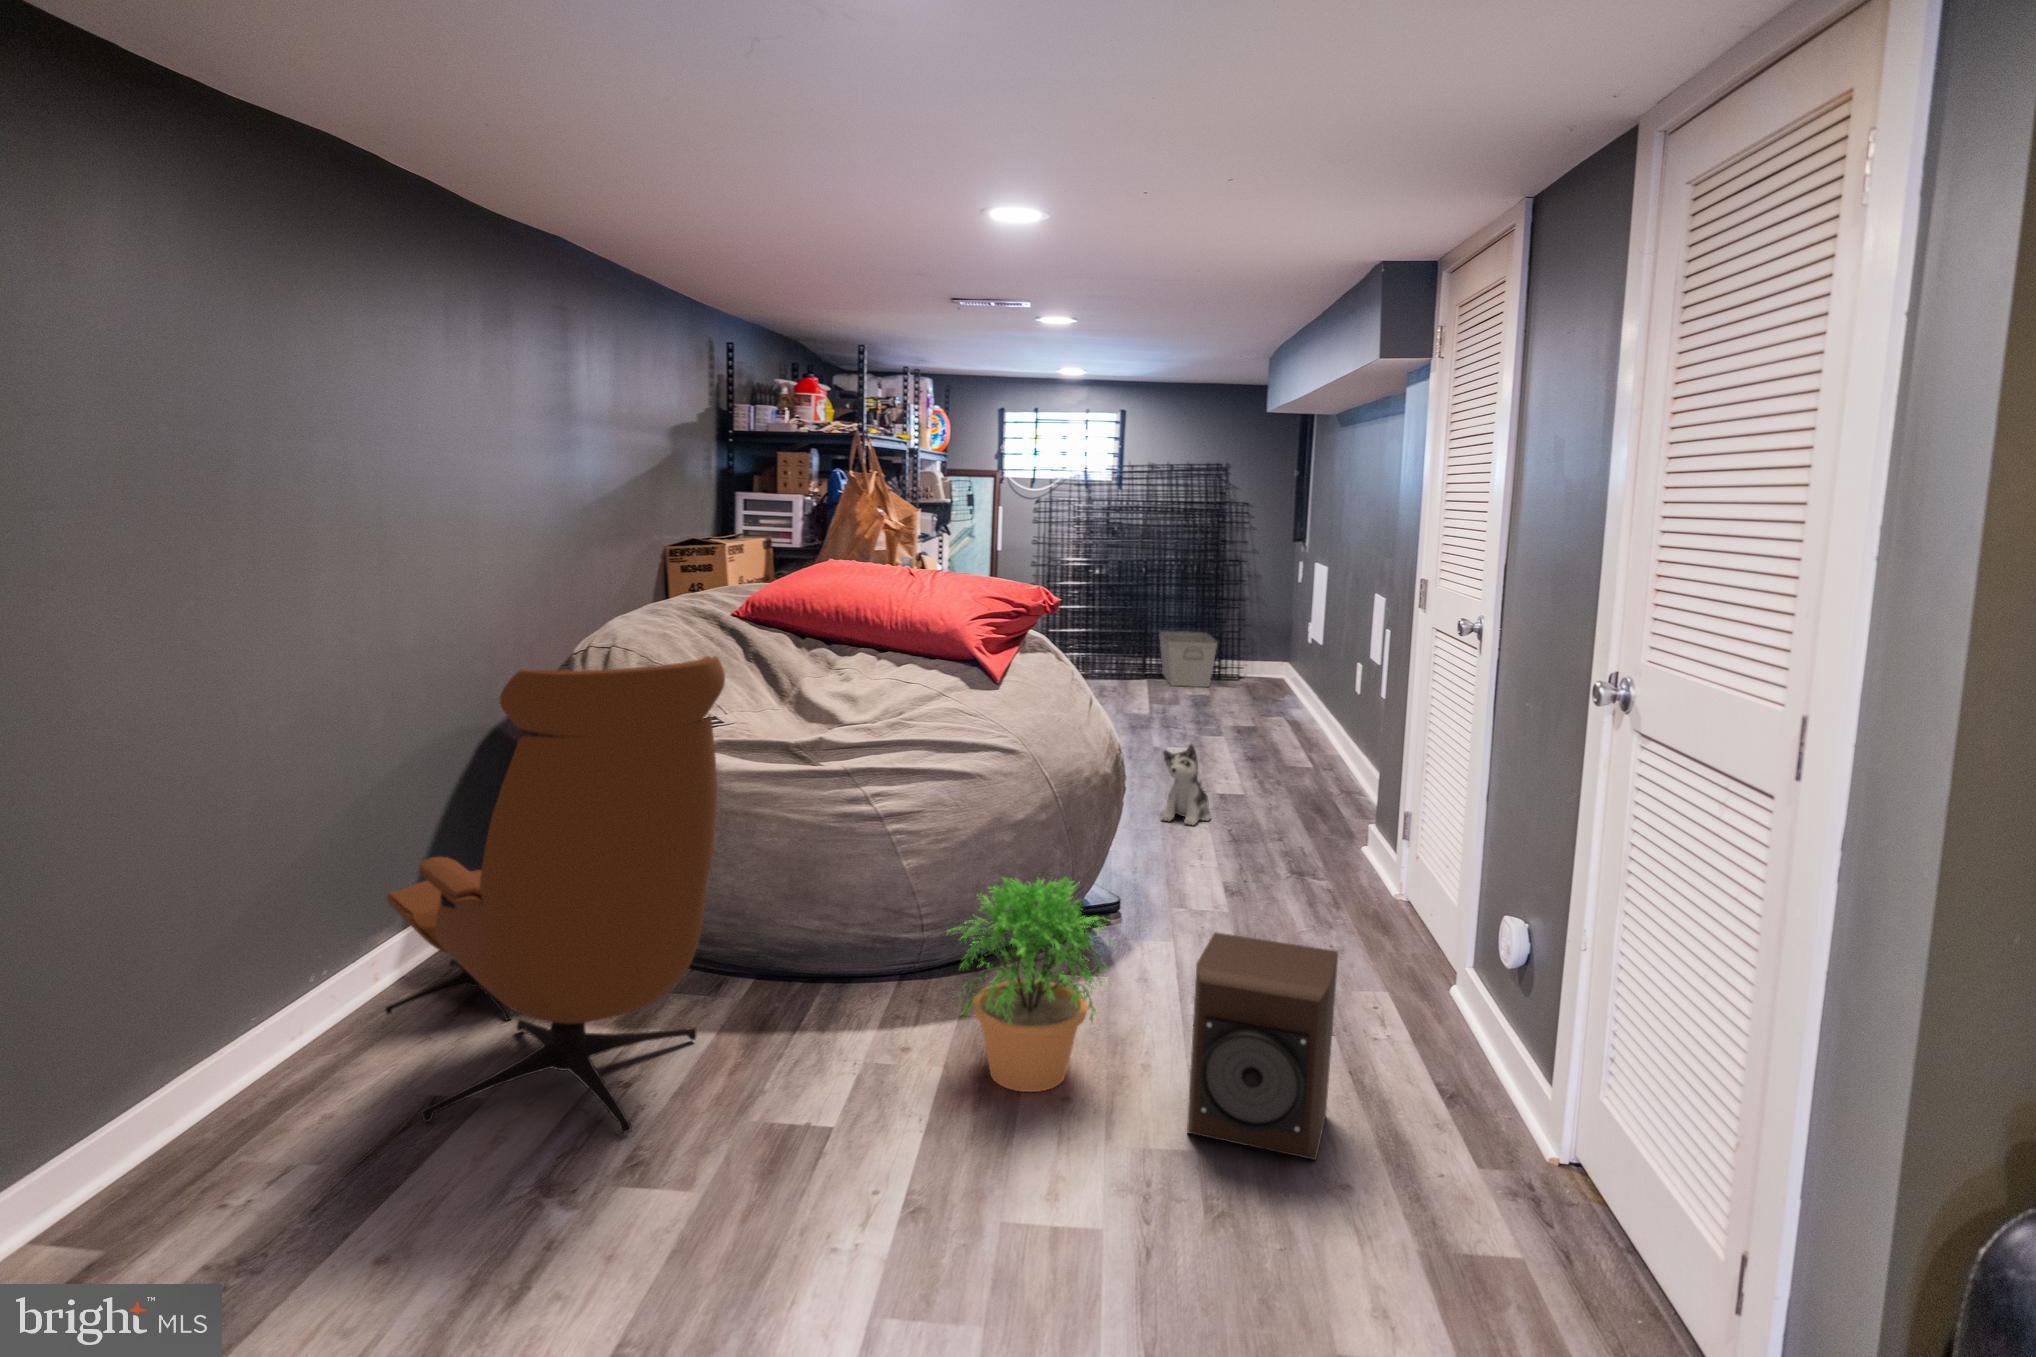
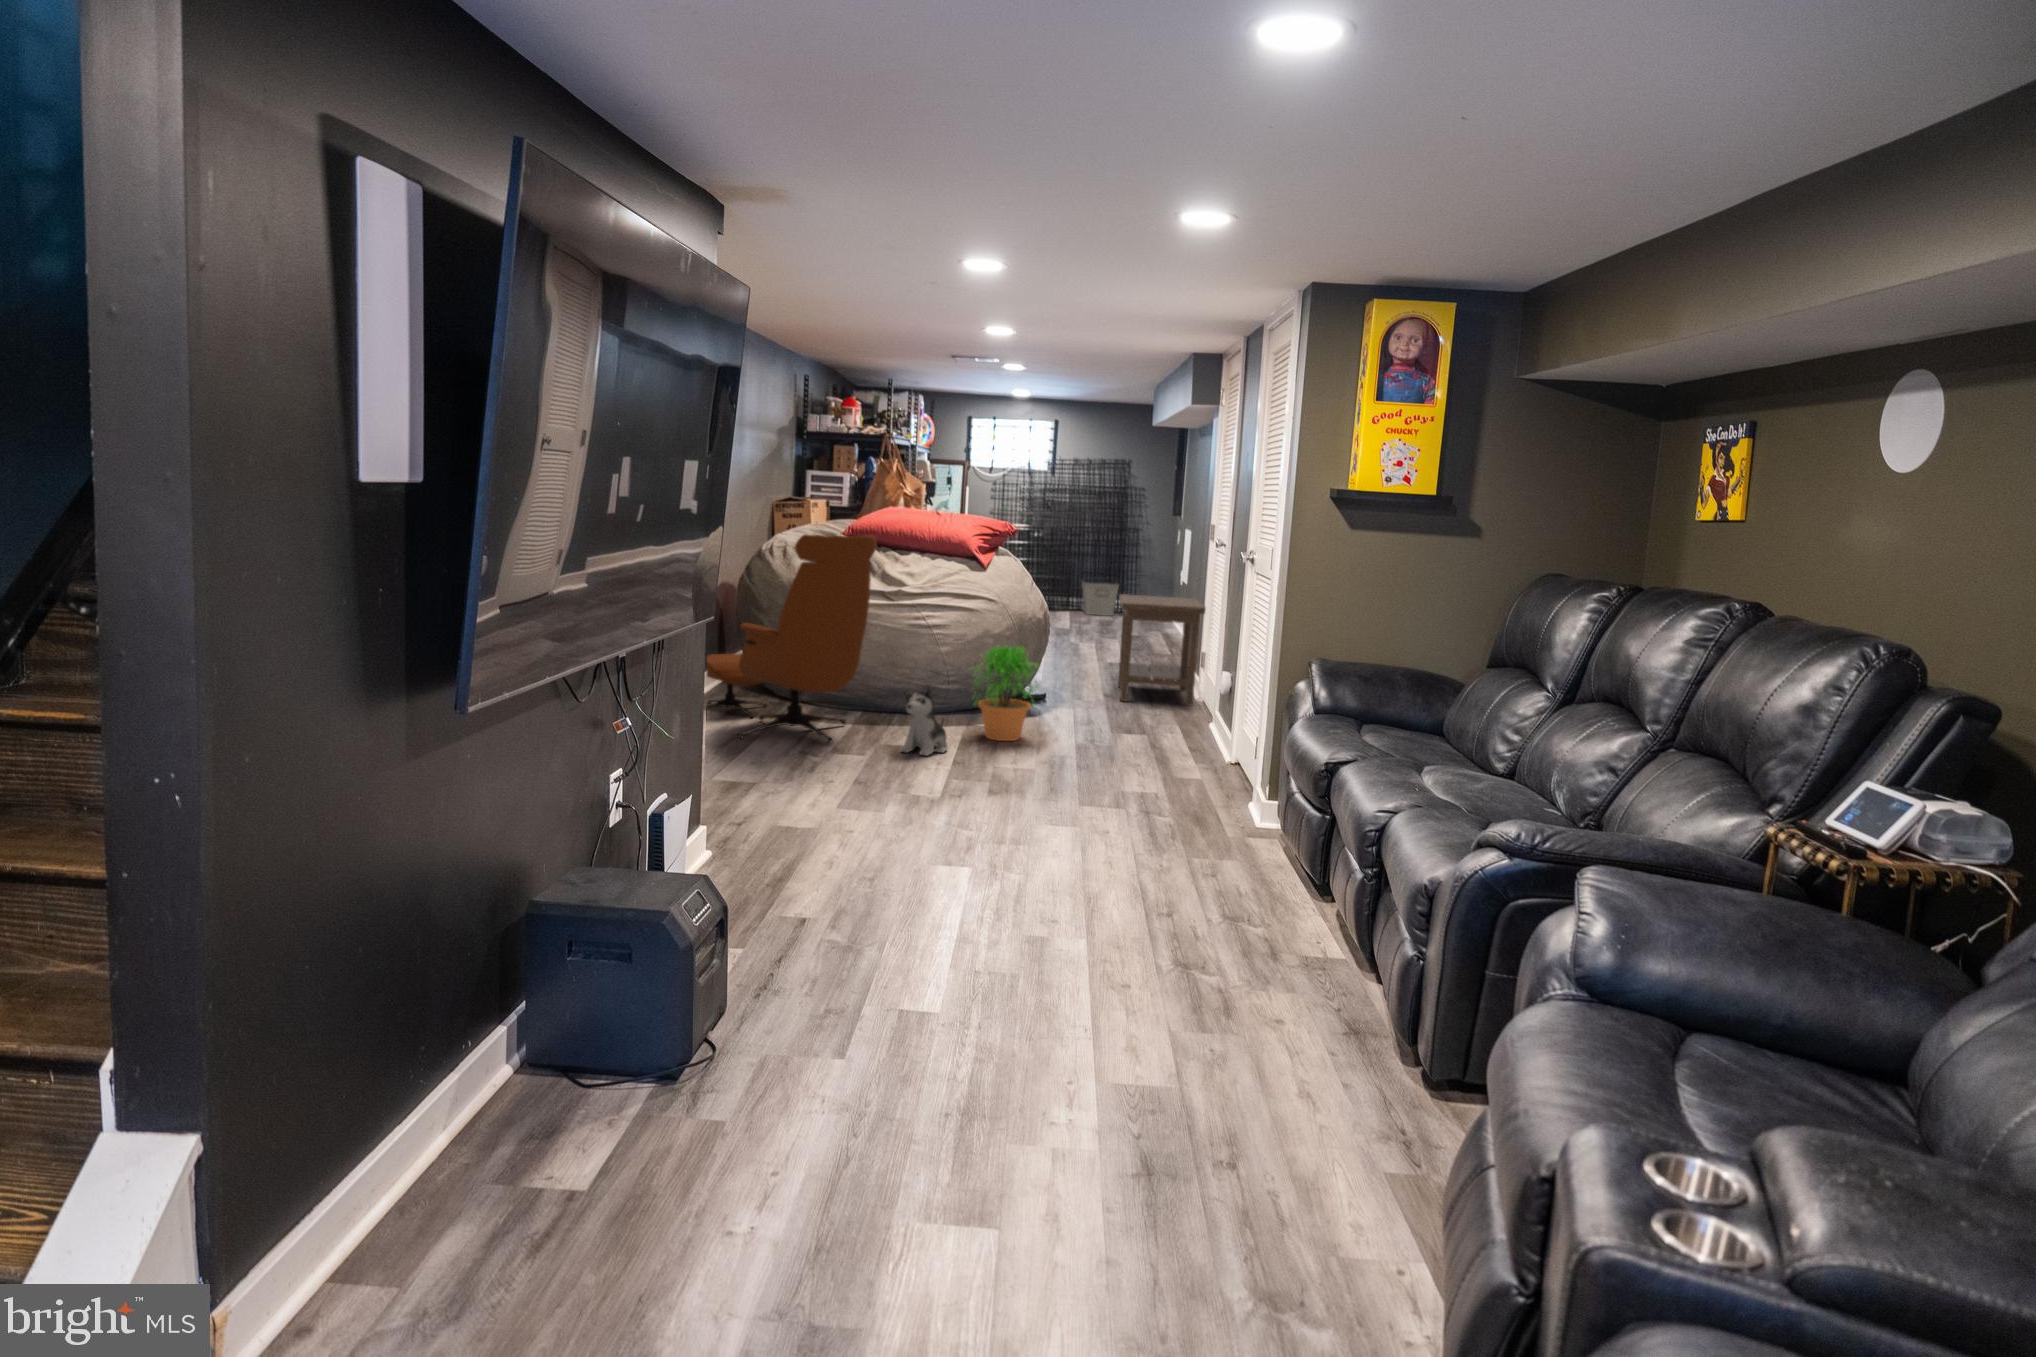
side table: none [1244,704,1419,923] -> present [1118,594,1205,705]
plush toy: present [1161,744,1211,825] -> present [901,684,947,756]
speaker: present [1187,932,1338,1160] -> none [1074,669,1142,758]

